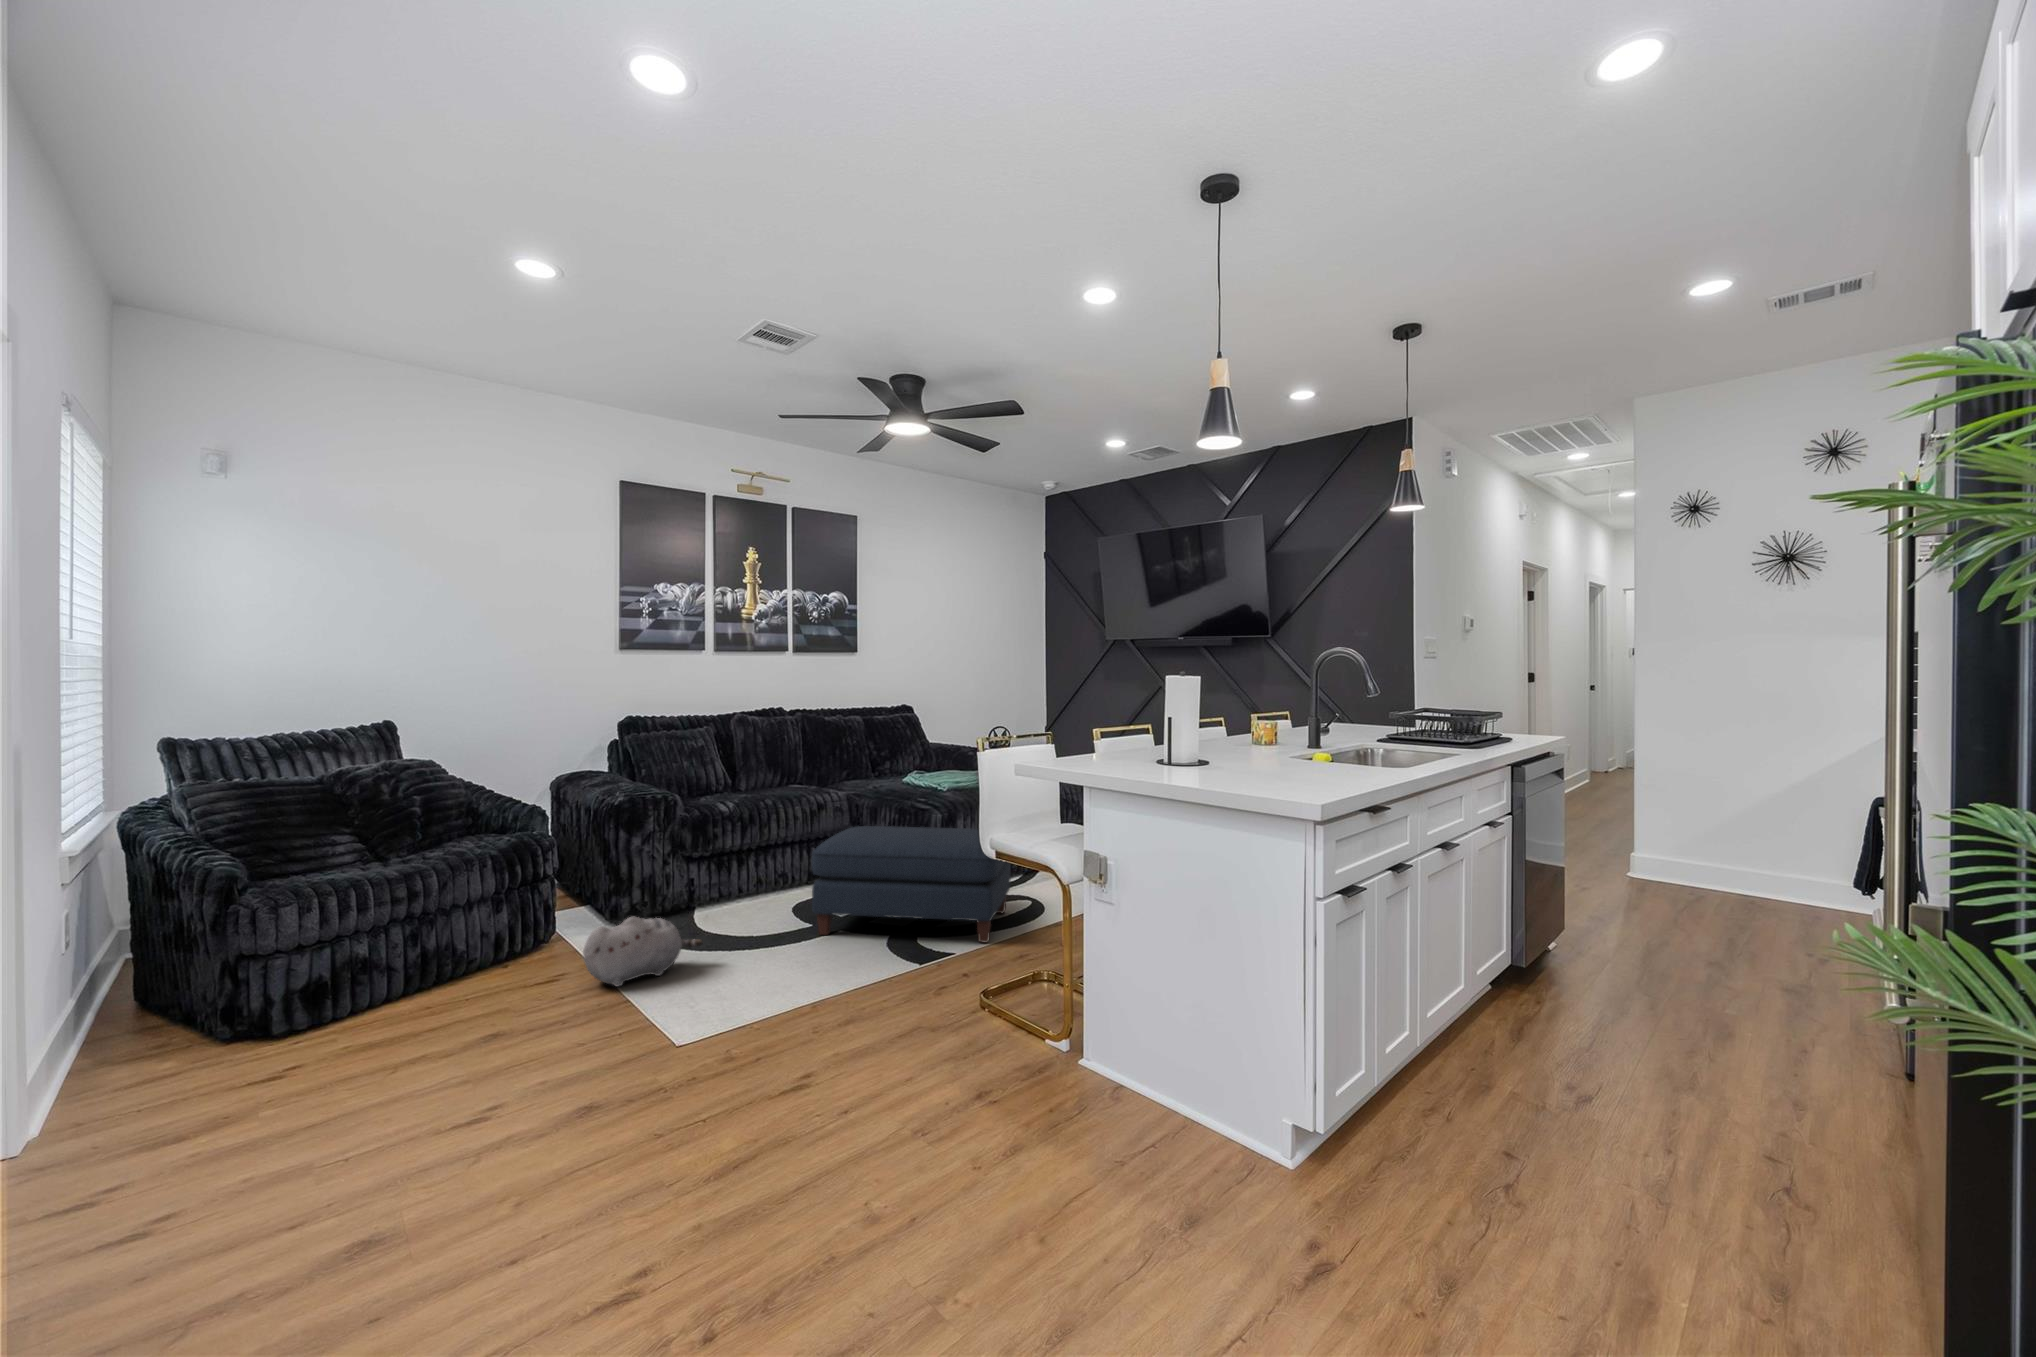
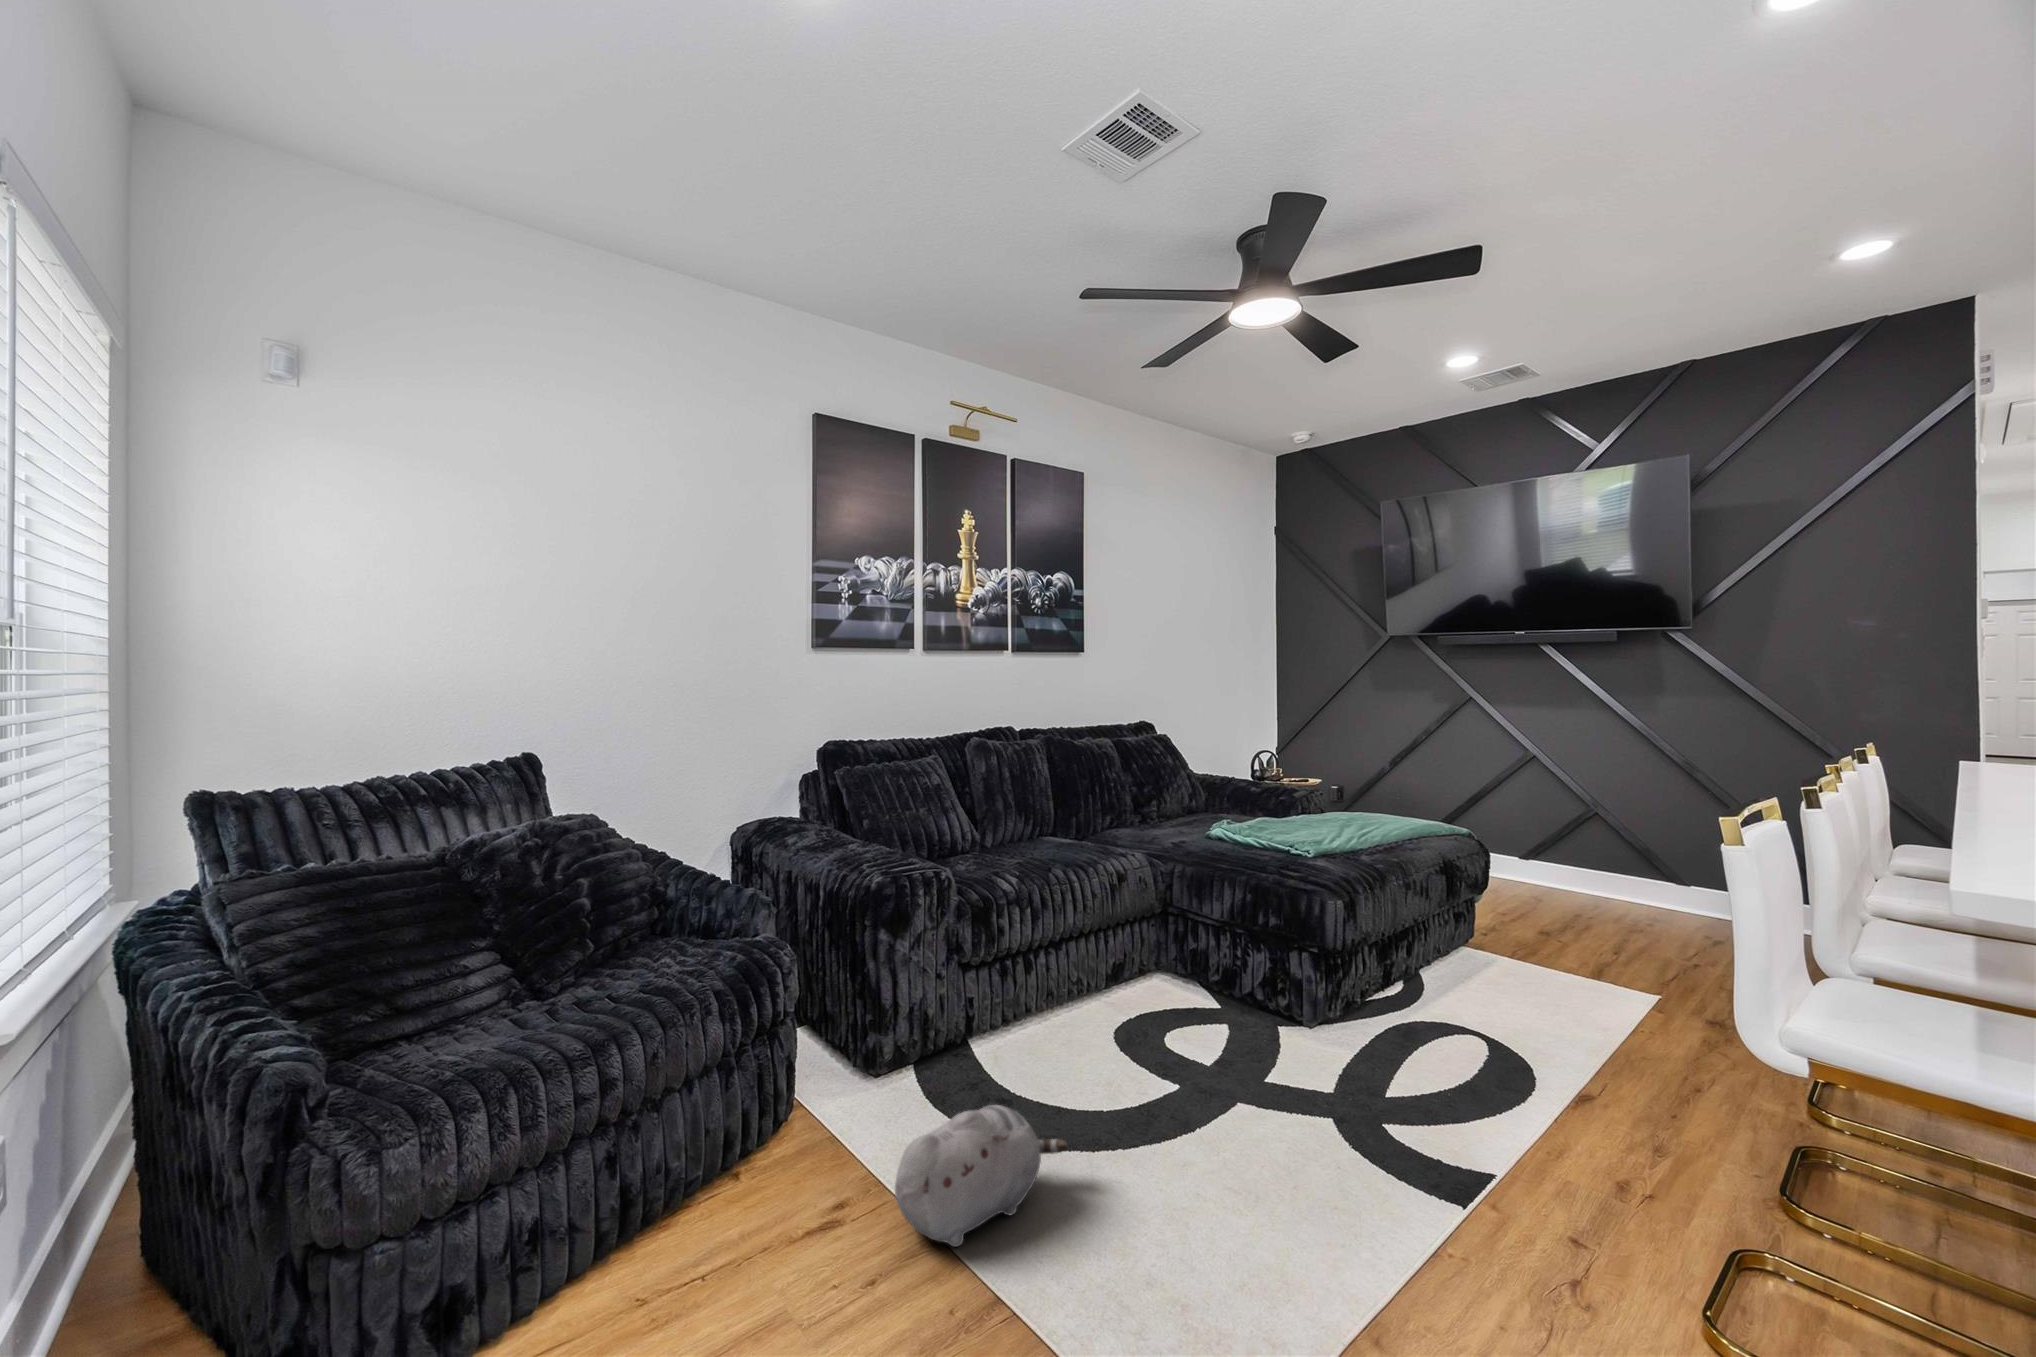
ottoman: present [812,826,1011,942] -> none [1191,915,1528,1137]

